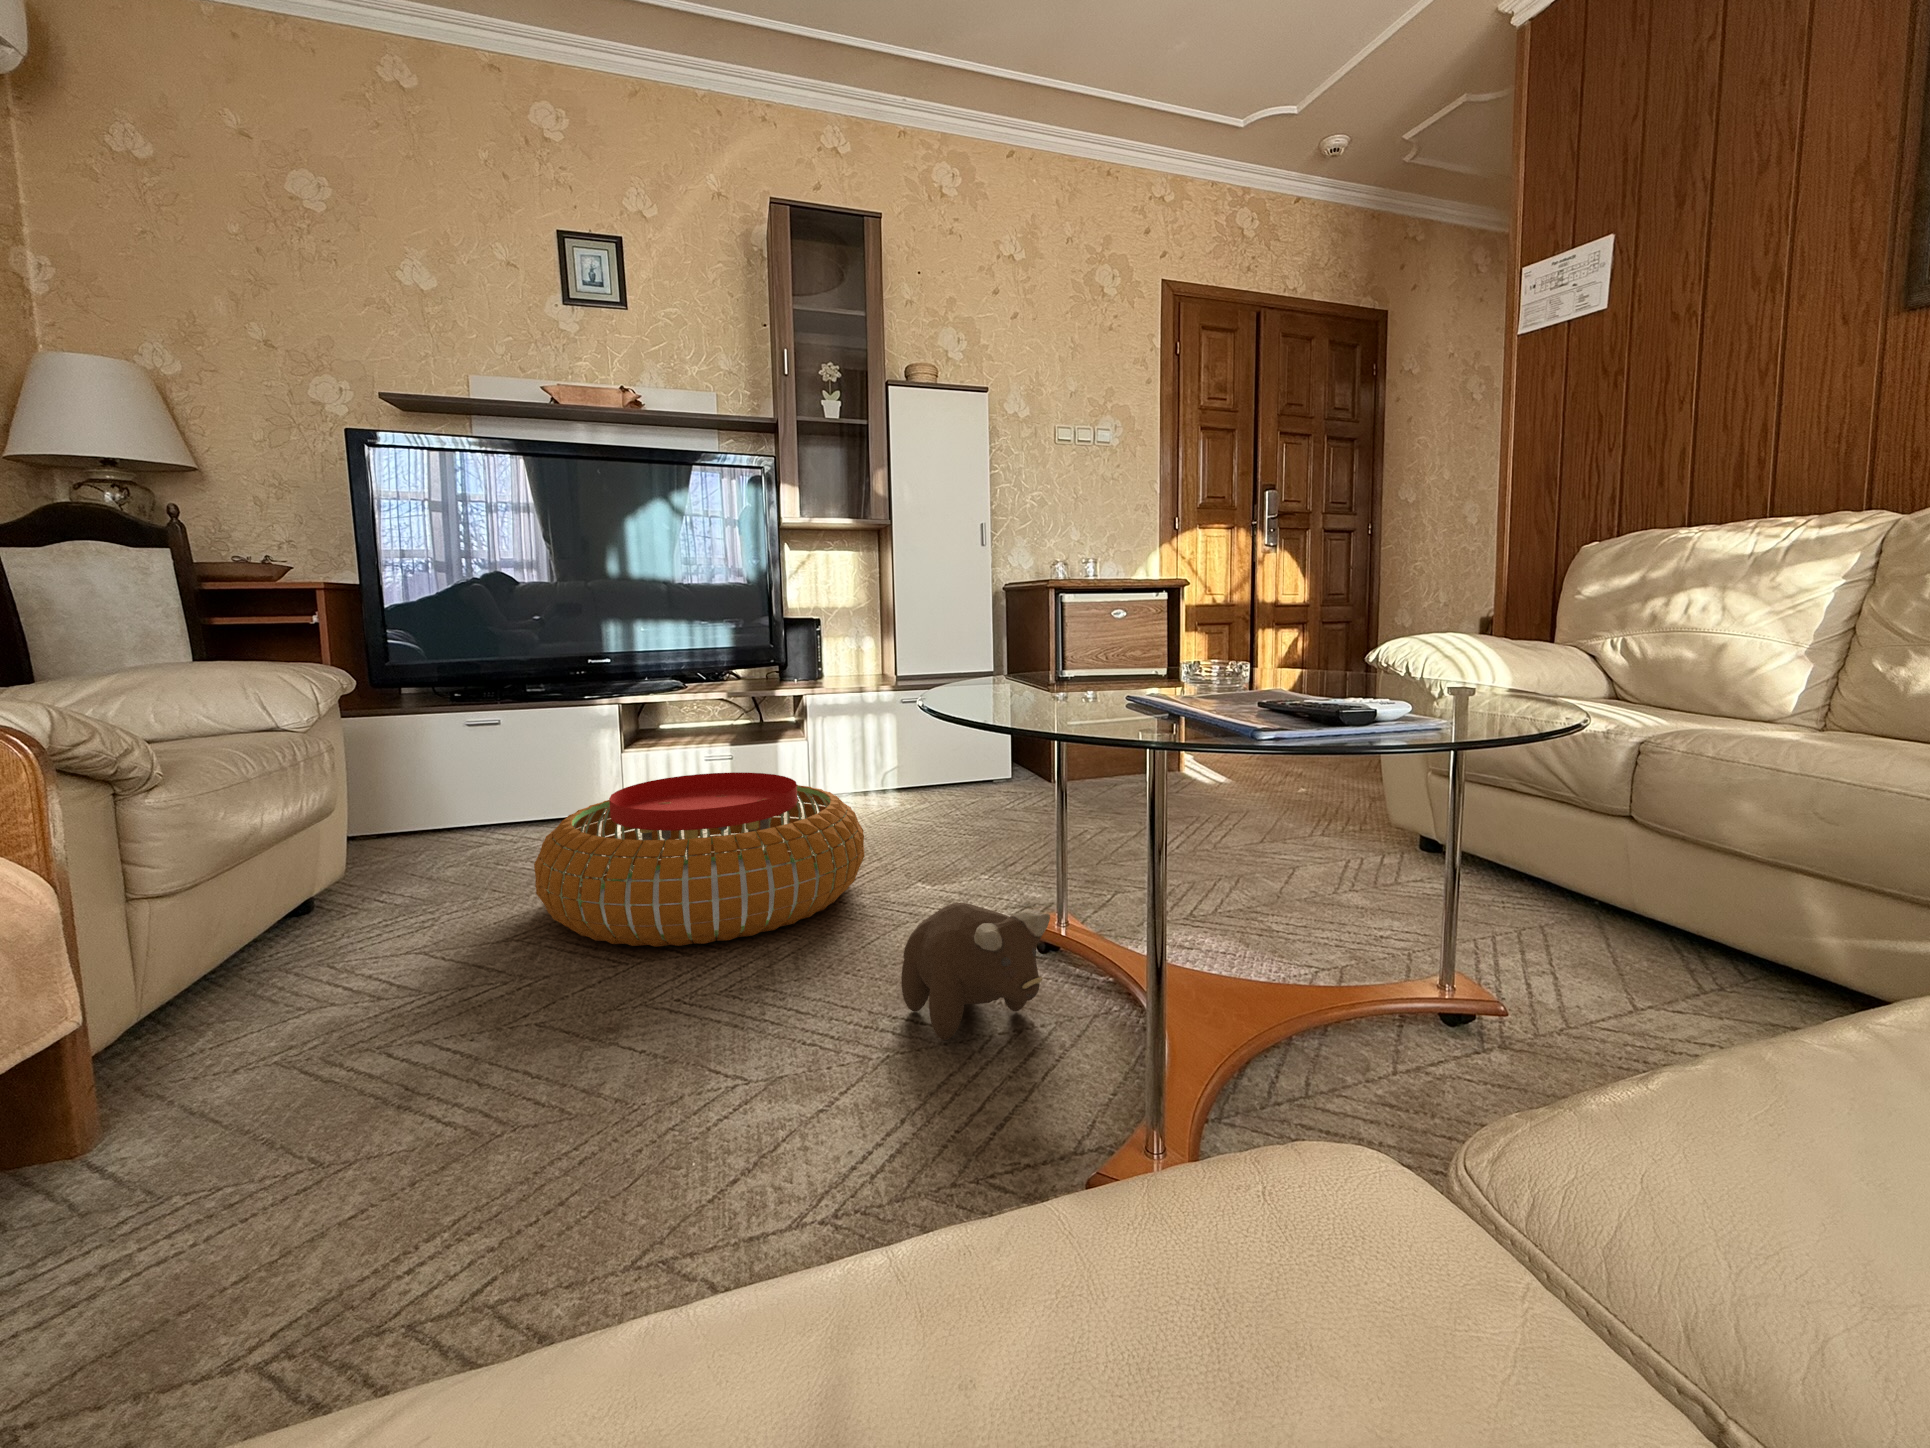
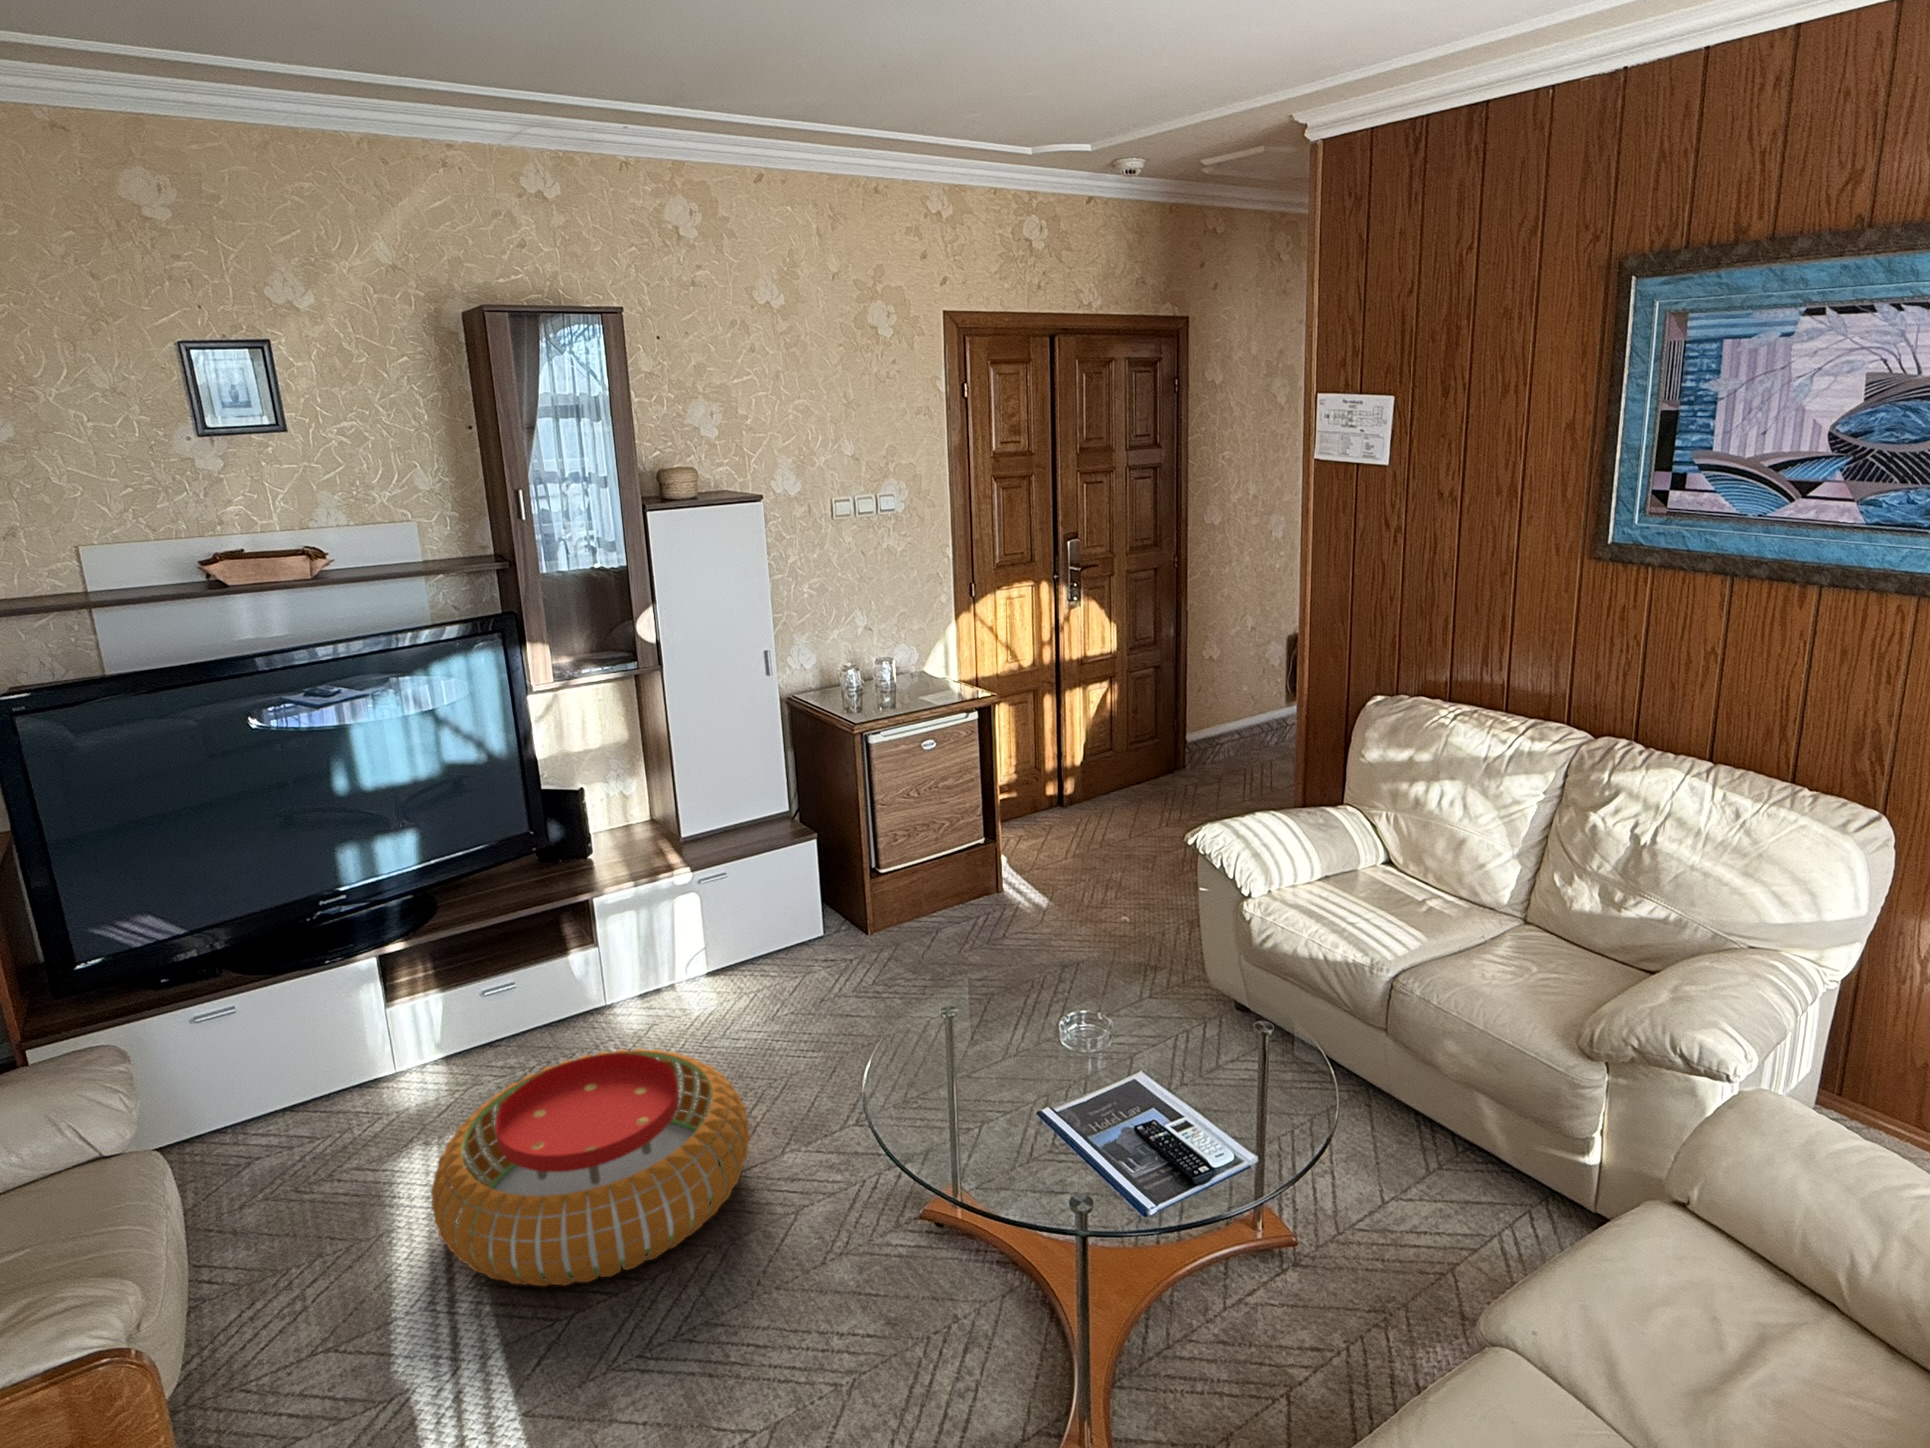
plush toy: present [901,903,1050,1040] -> none [845,1228,971,1349]

